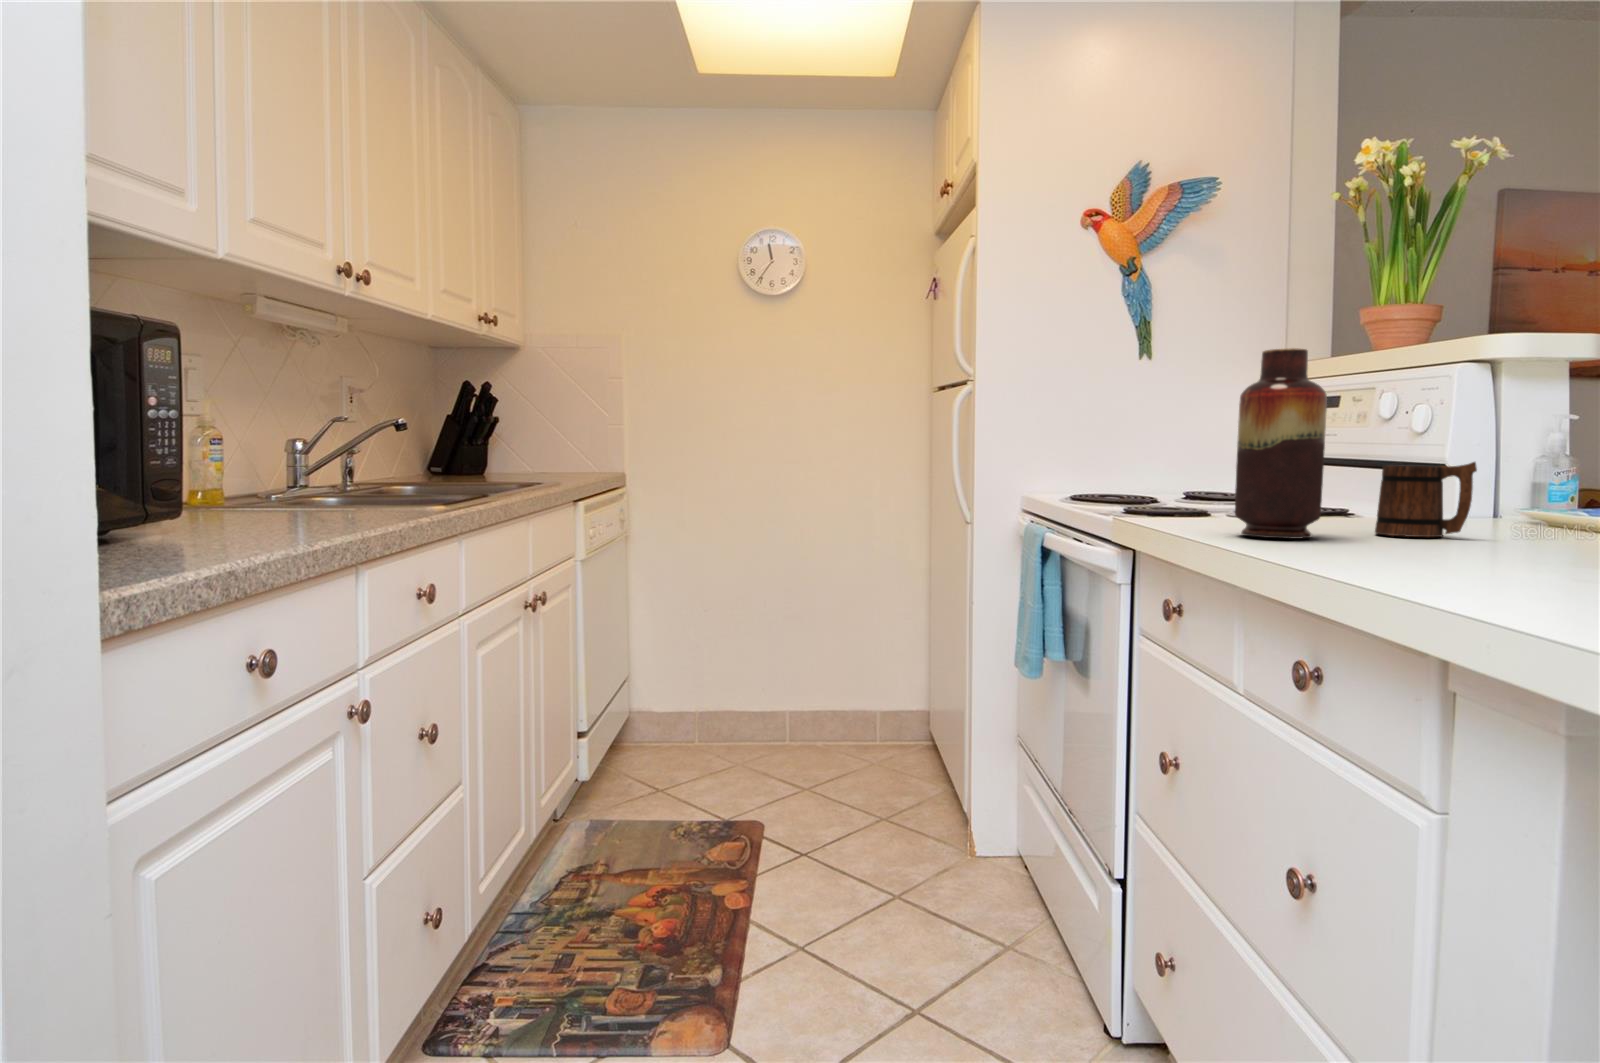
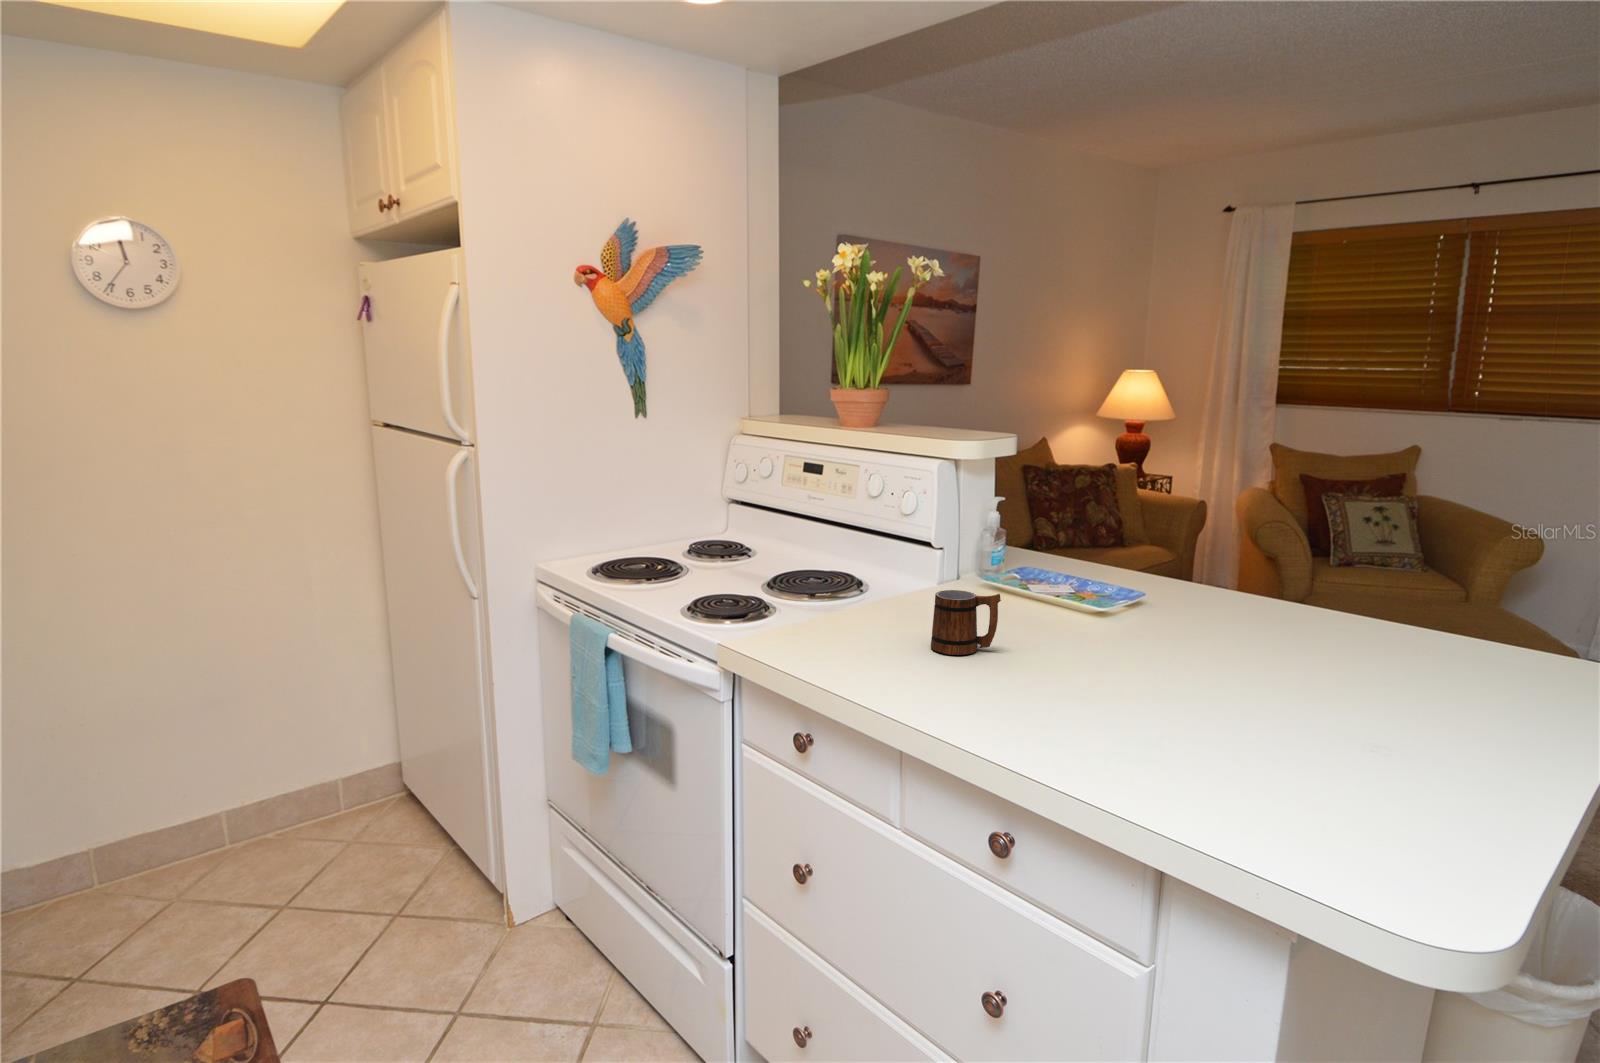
vase: present [1235,348,1327,539] -> none [847,515,915,681]

